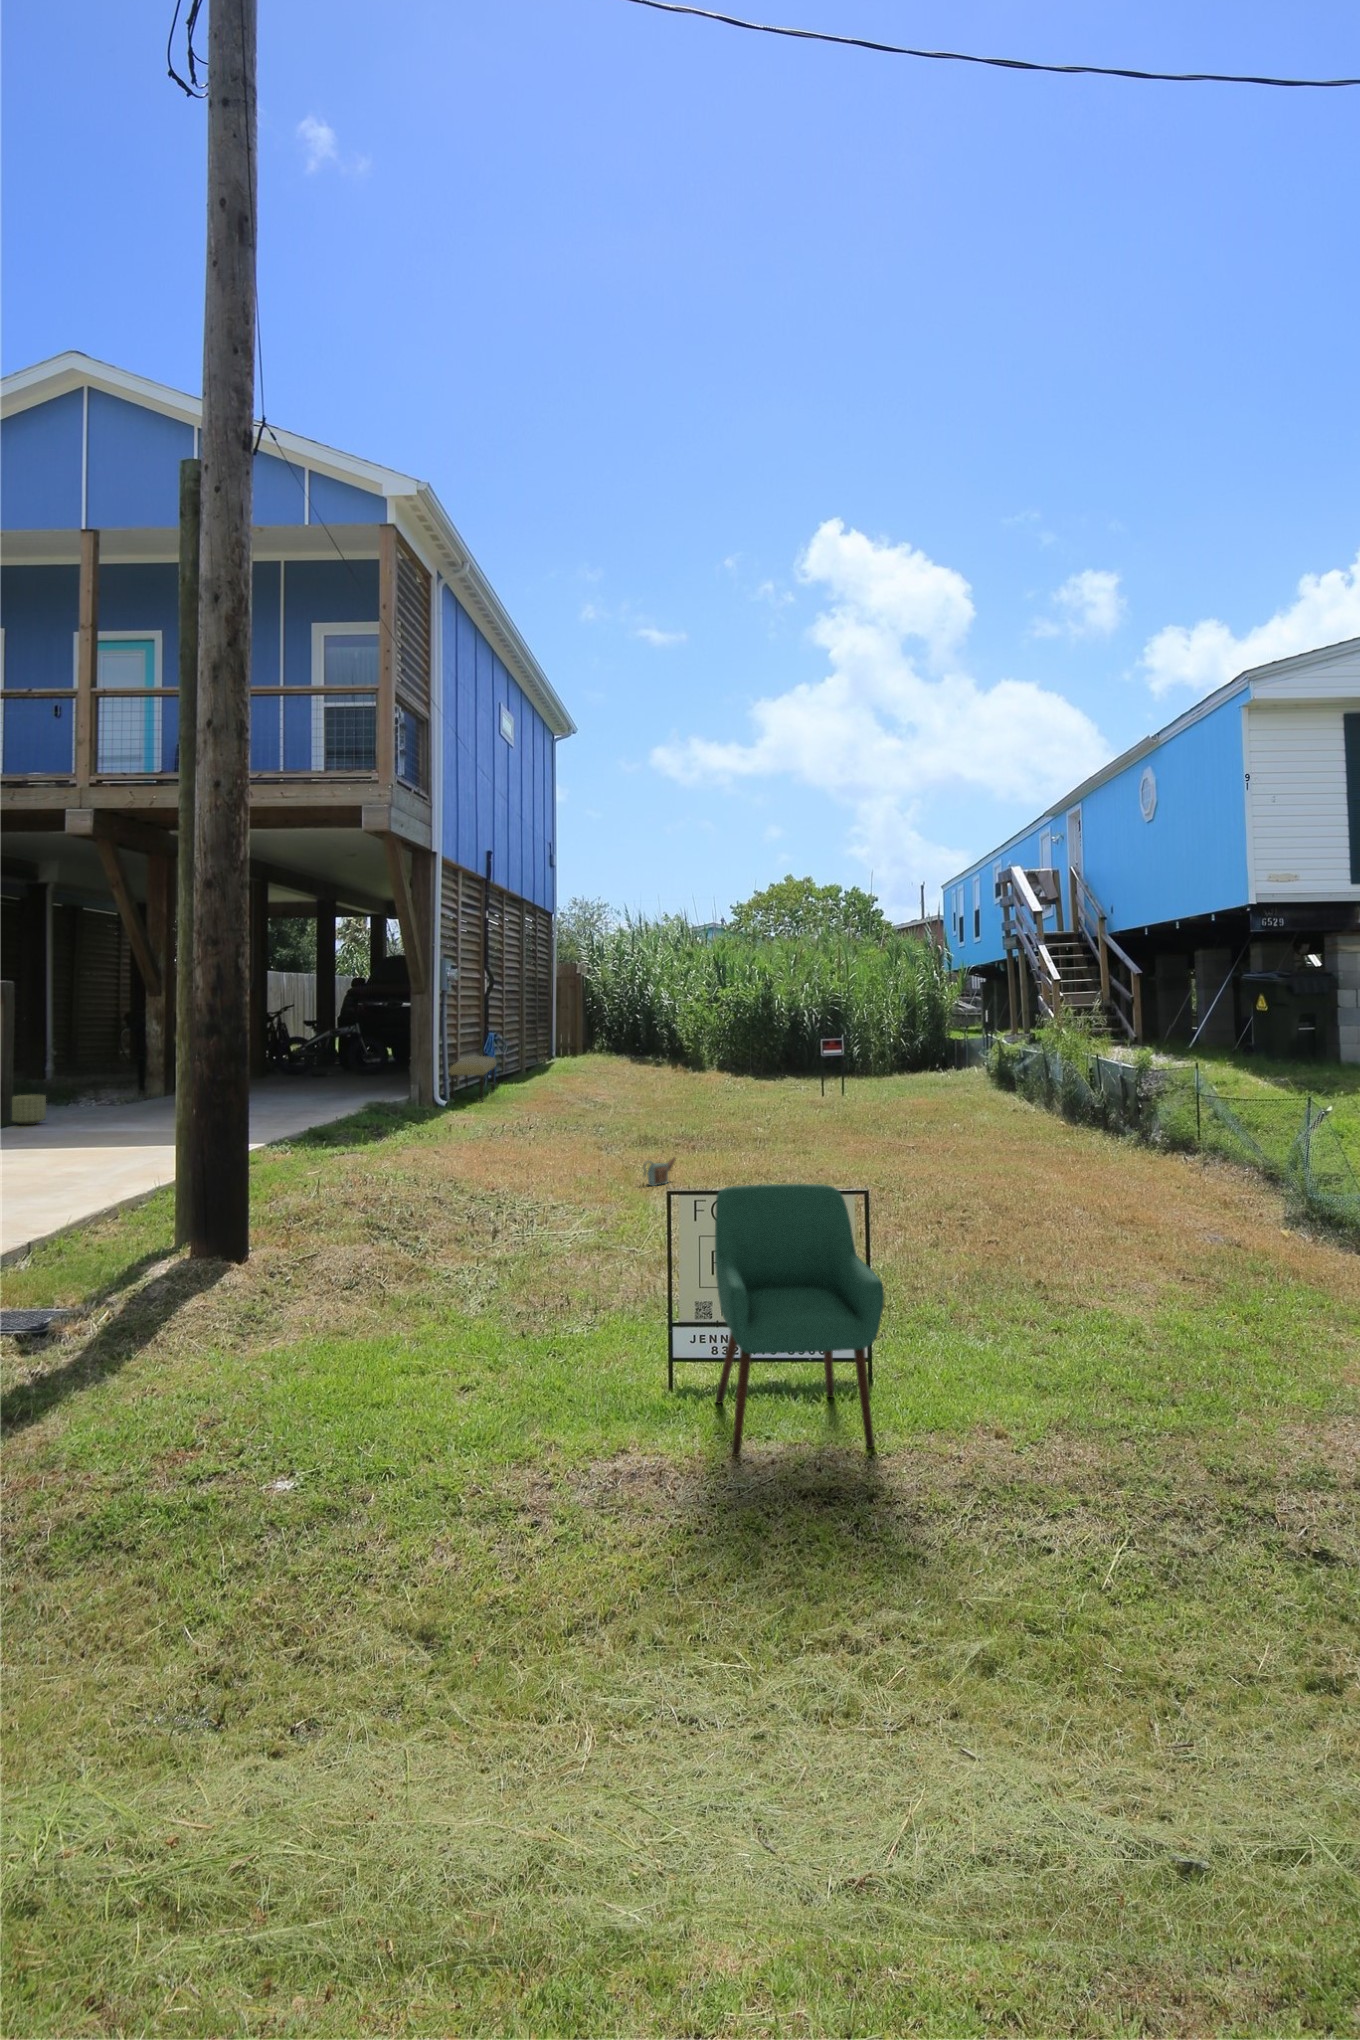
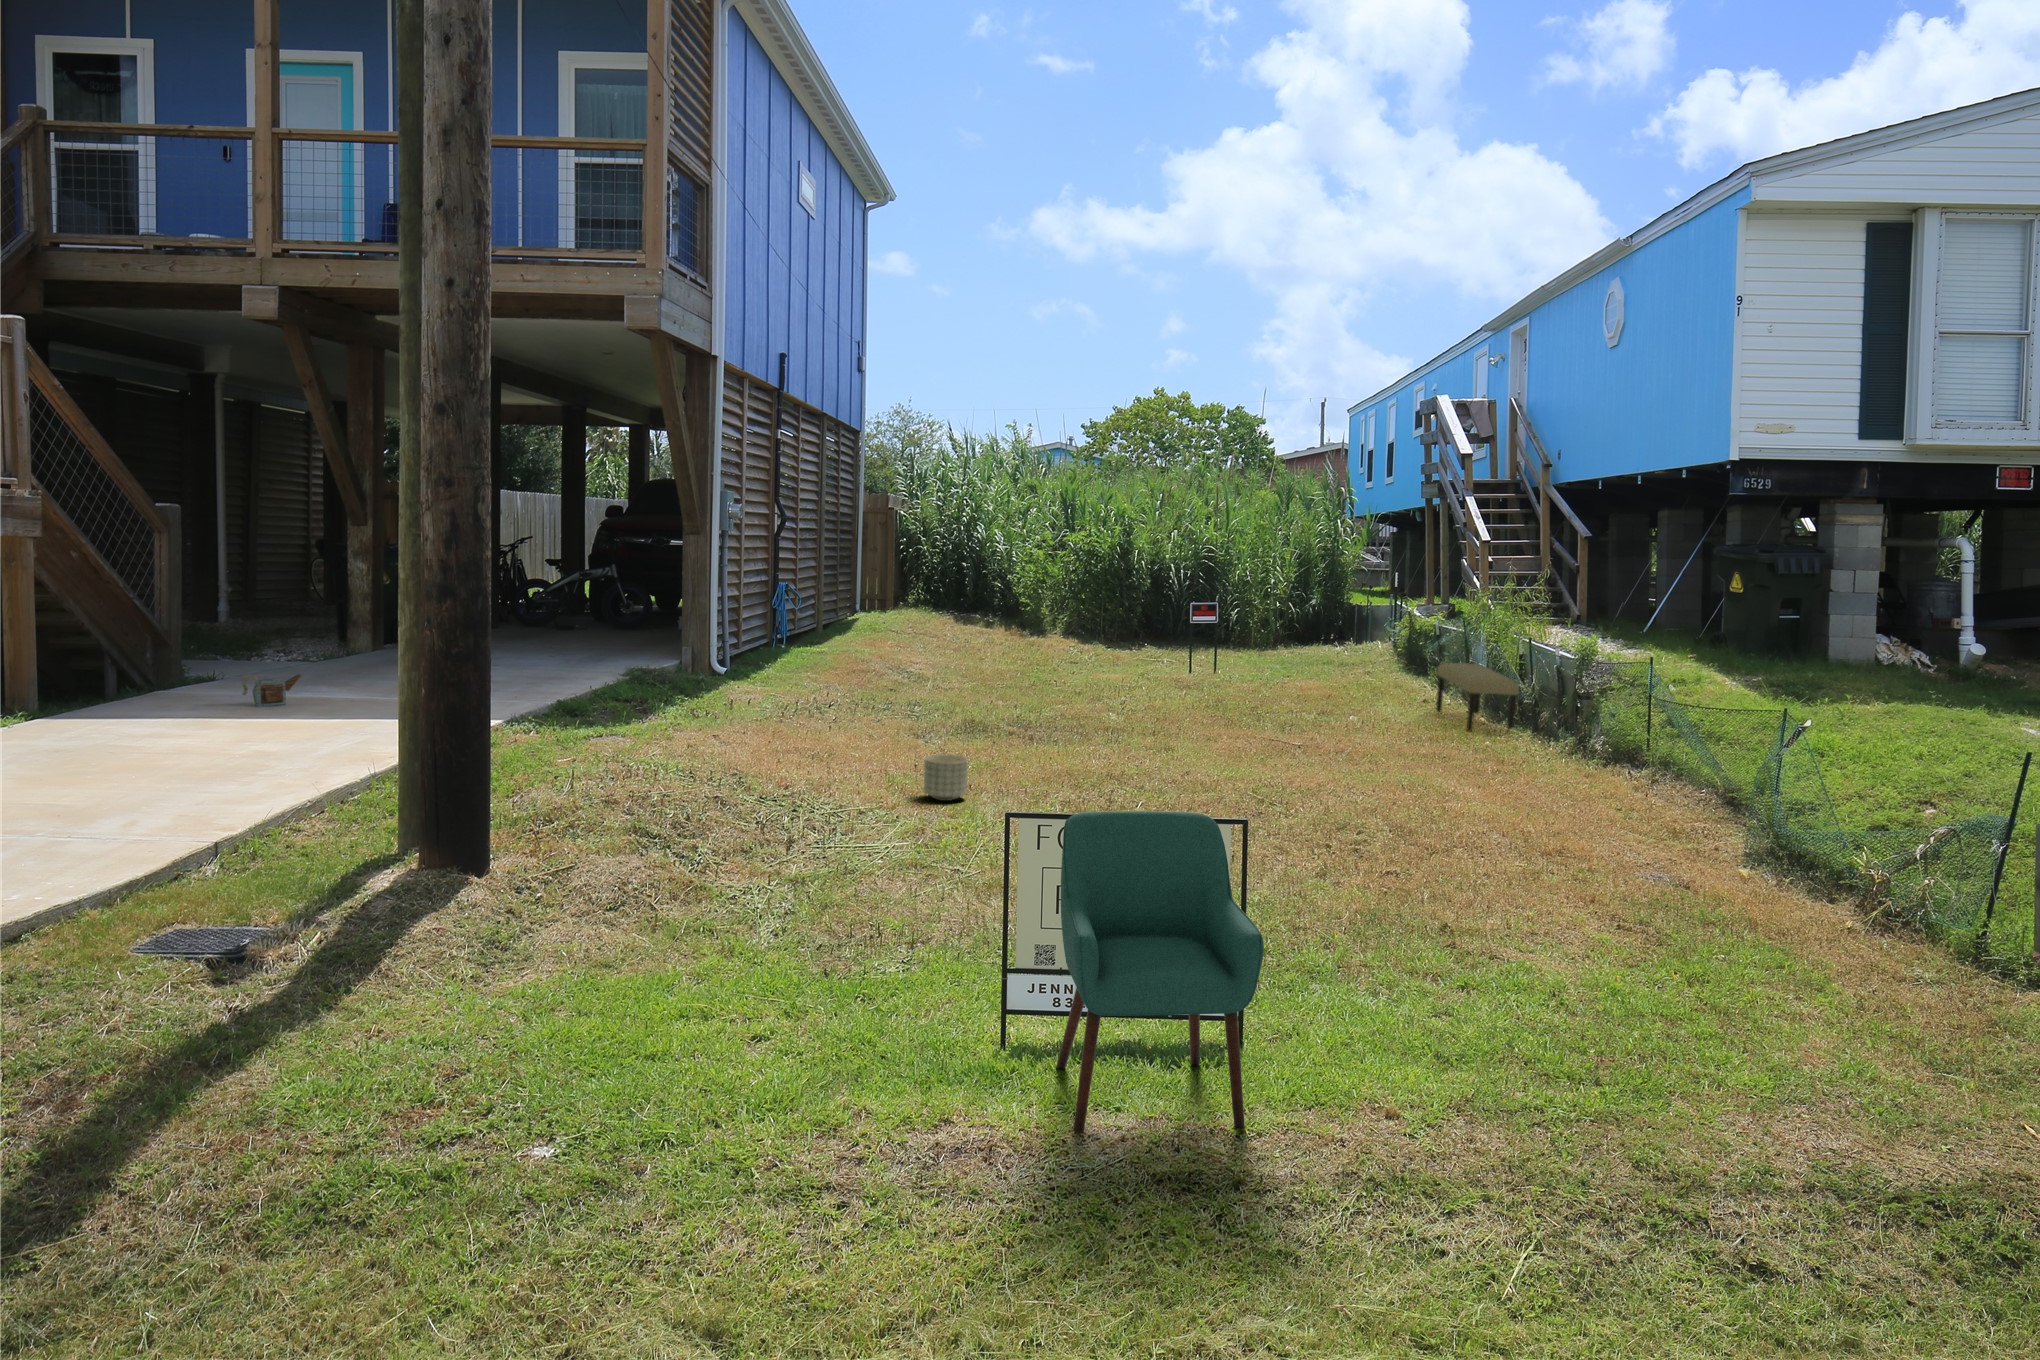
bench: present [449,1056,496,1102] -> present [1436,663,1519,732]
planter: present [12,1095,46,1125] -> present [924,754,968,801]
watering can: present [643,1158,675,1186] -> present [242,674,301,707]

